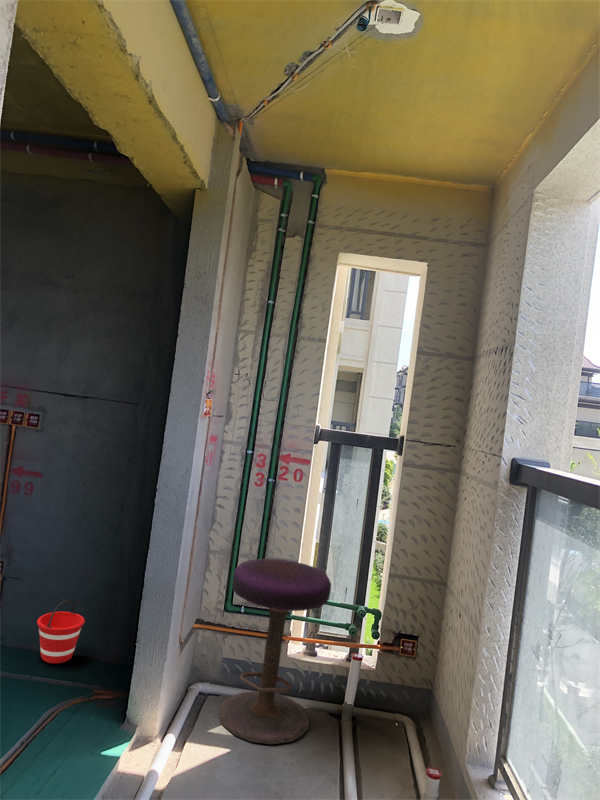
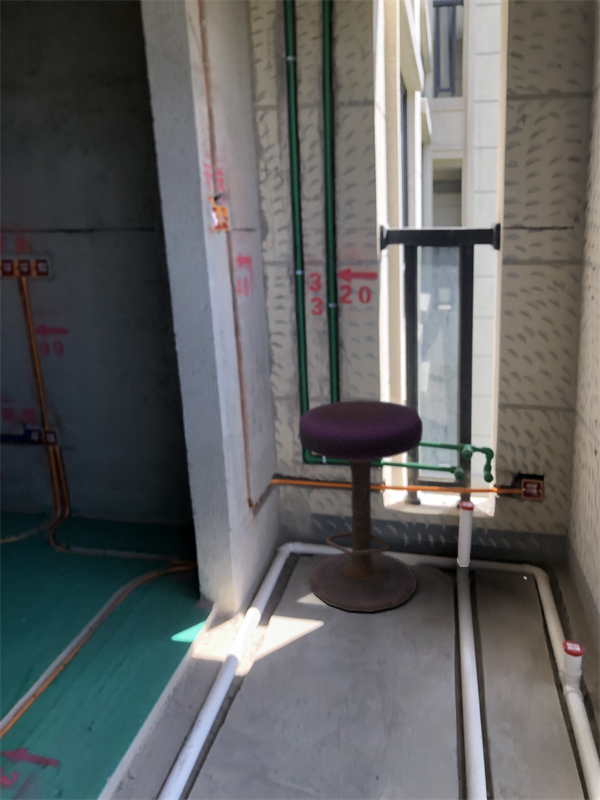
bucket: present [37,600,84,663] -> none [99,475,150,542]

